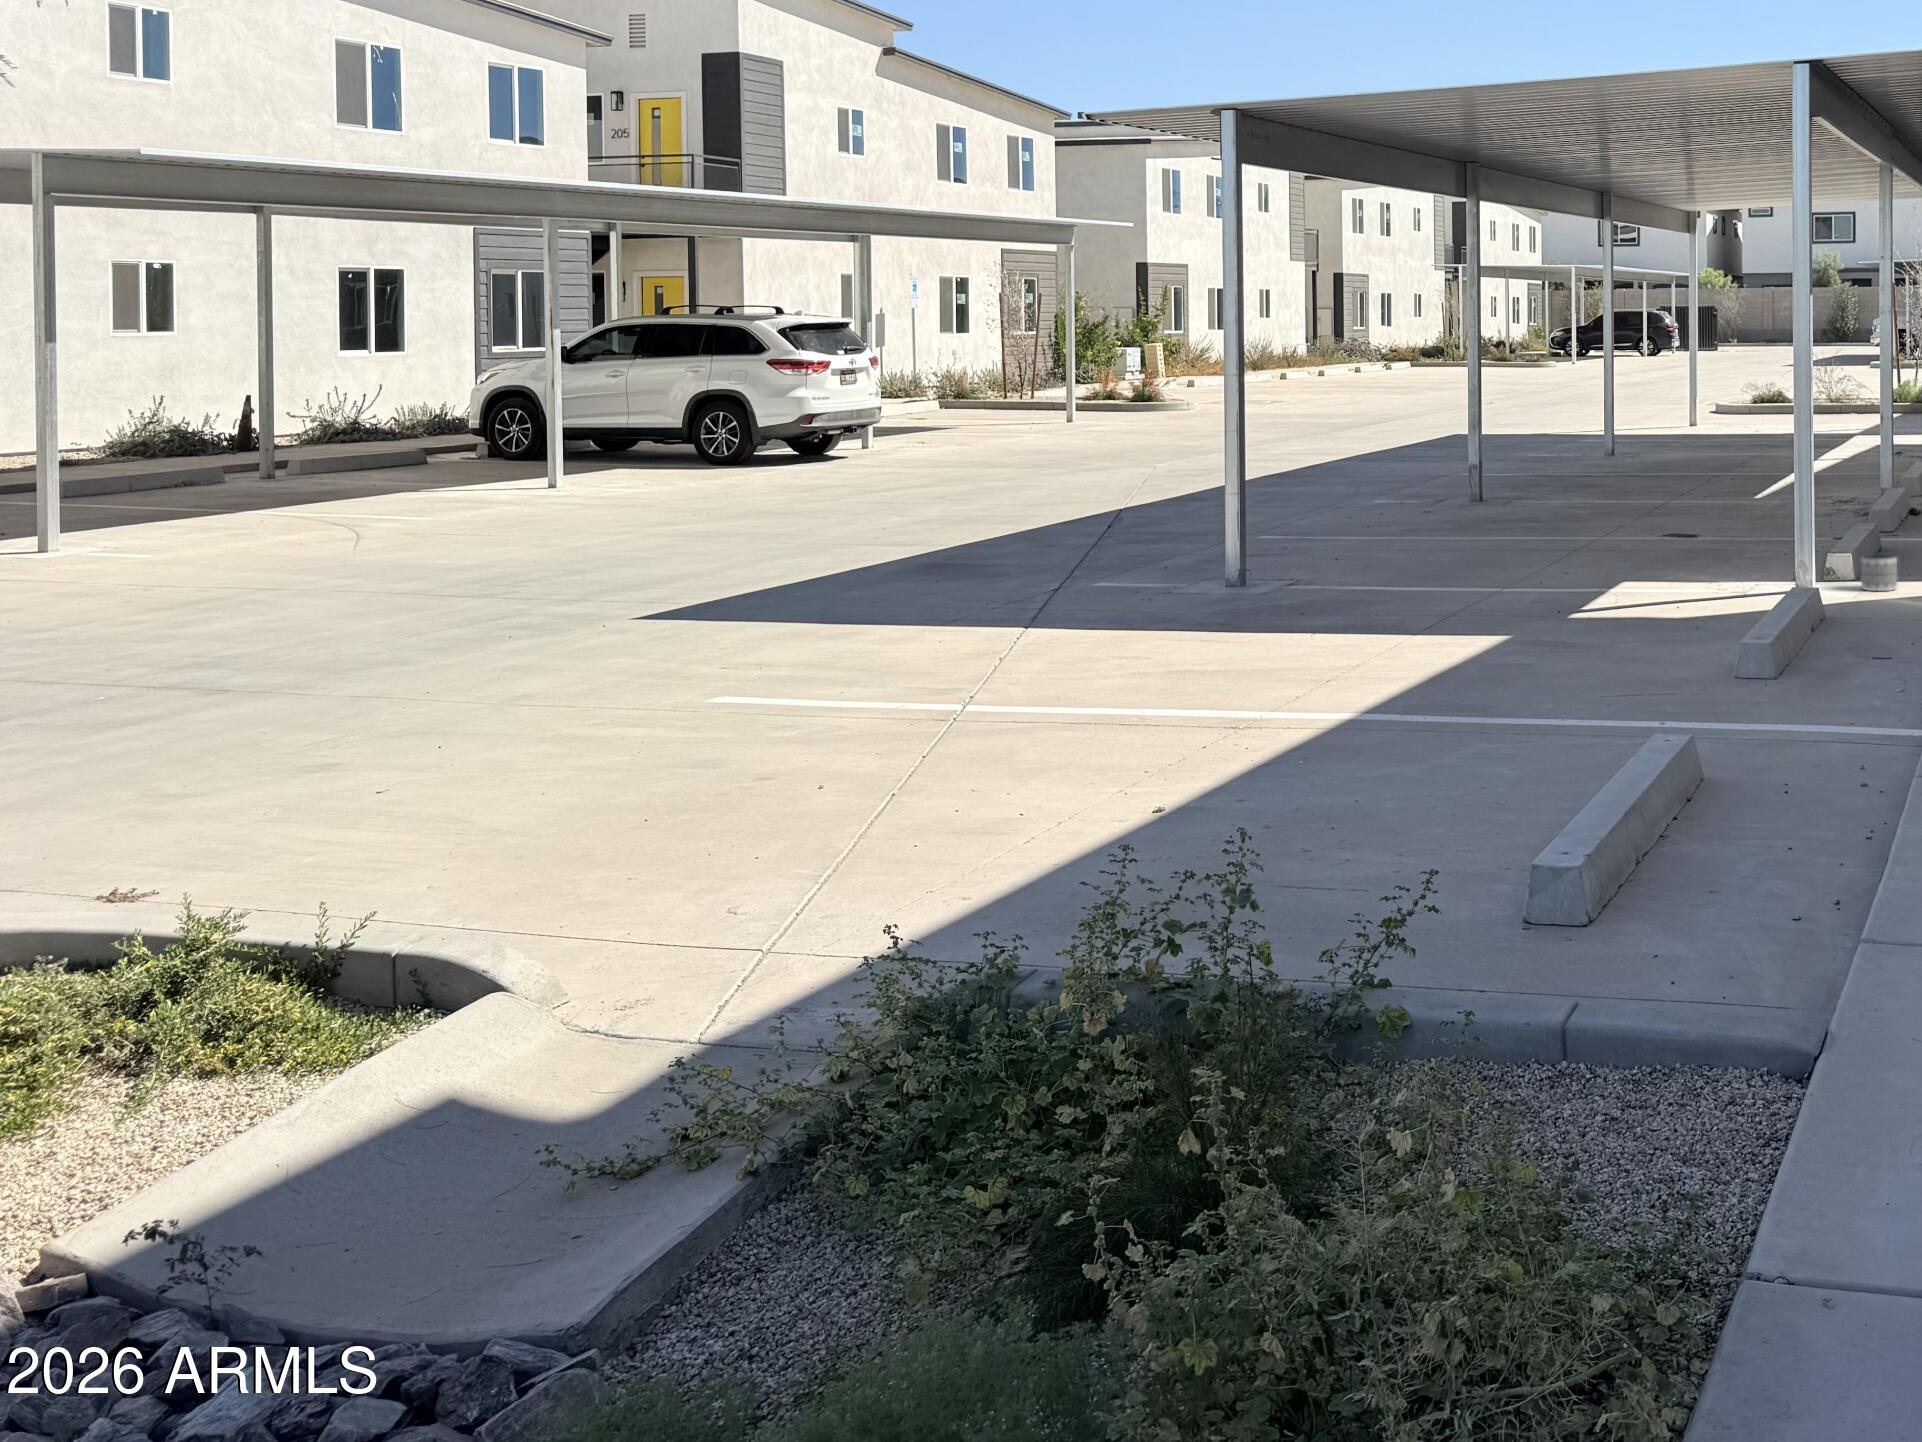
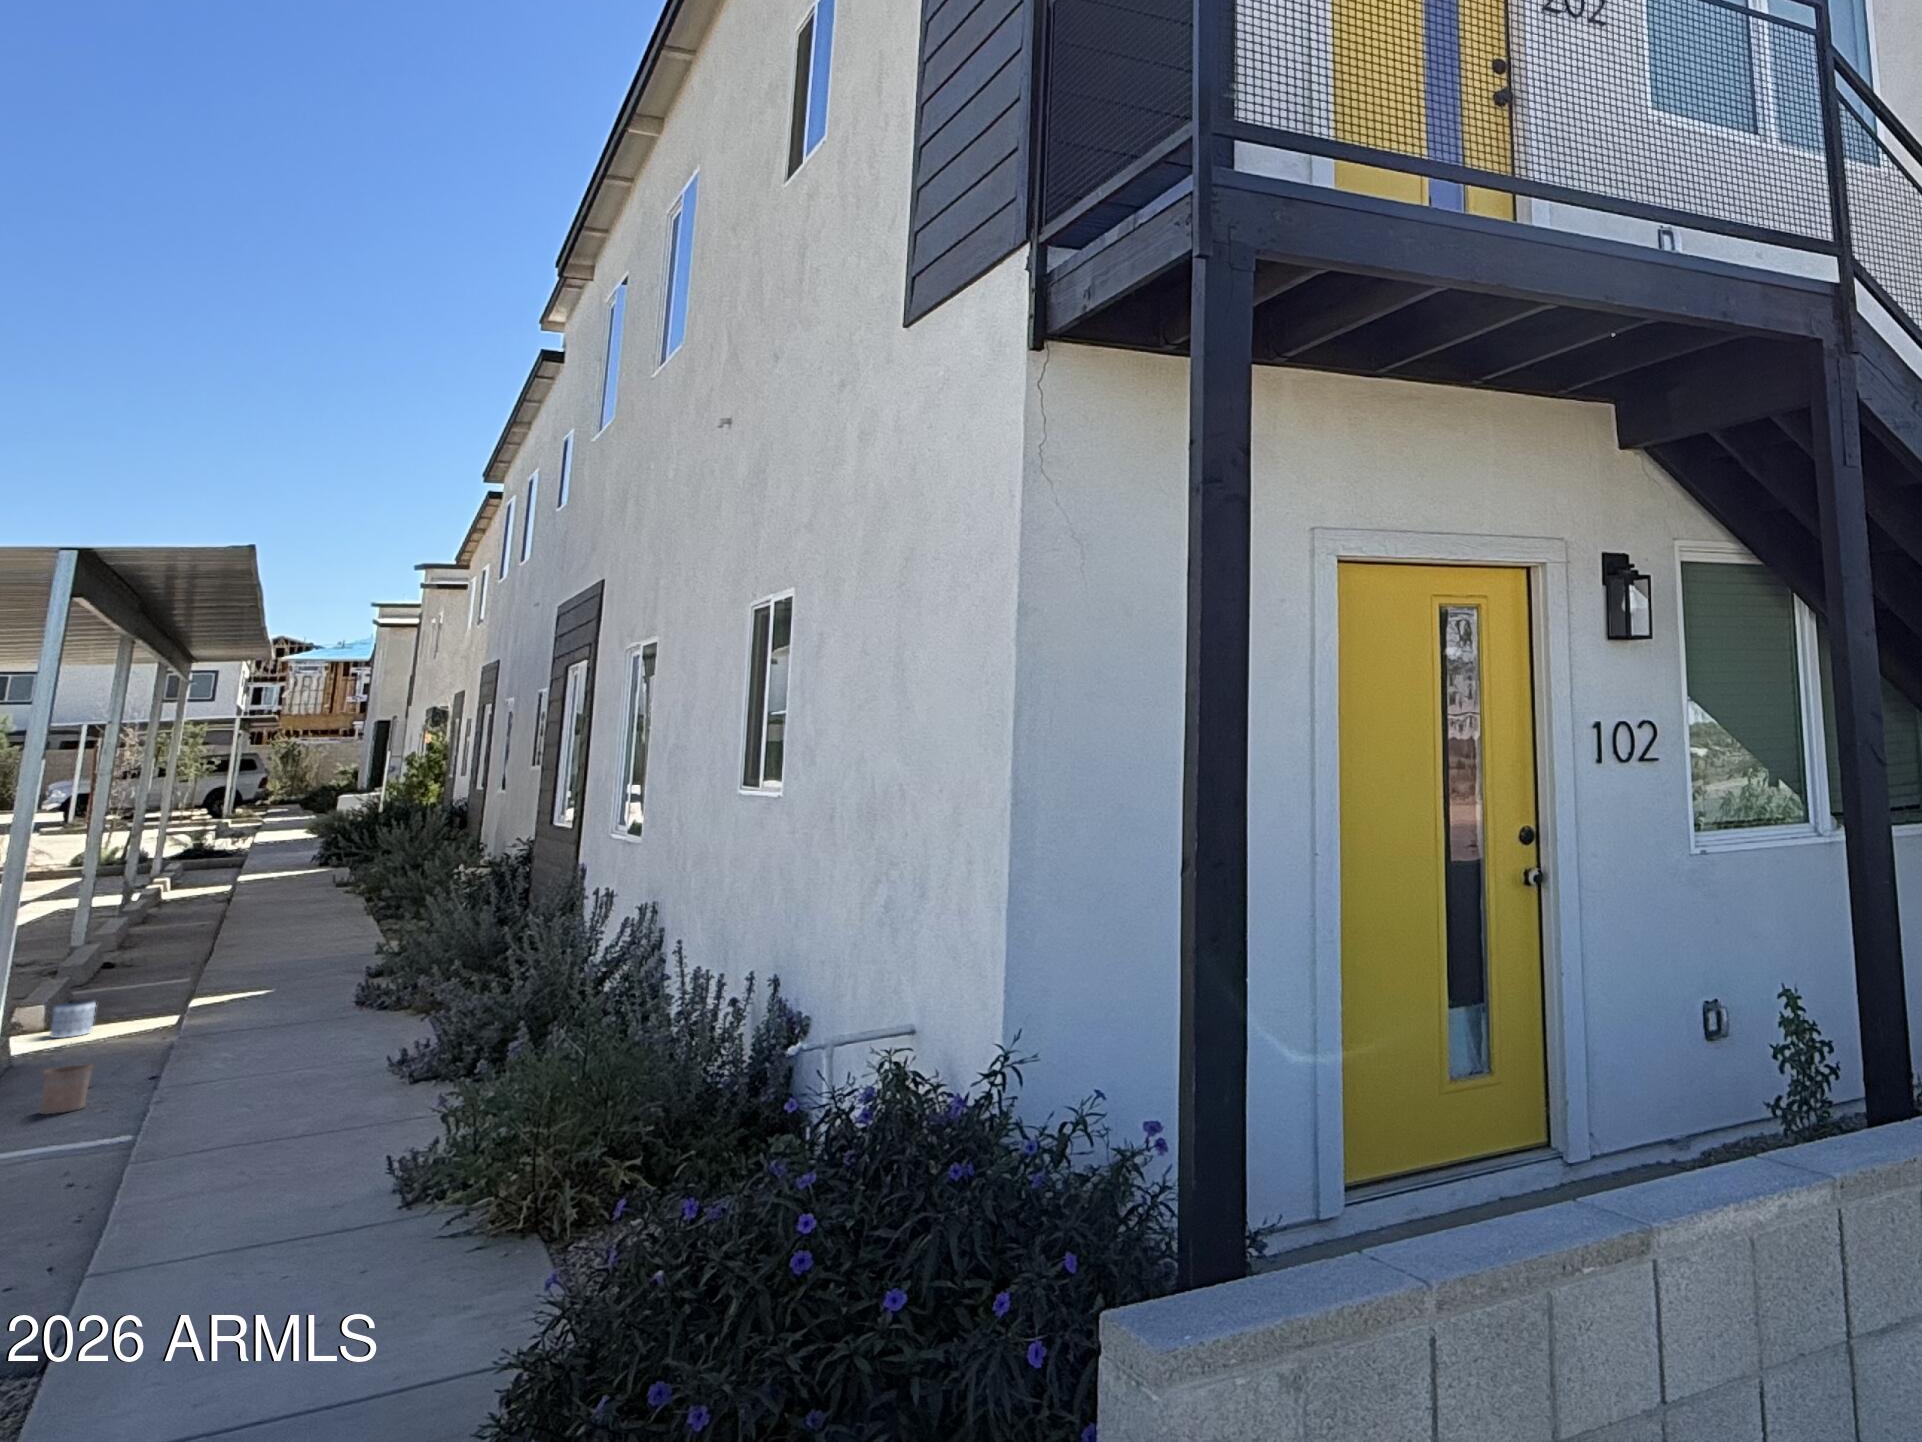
bucket: none [1838,609,1890,685] -> present [40,1042,95,1114]

